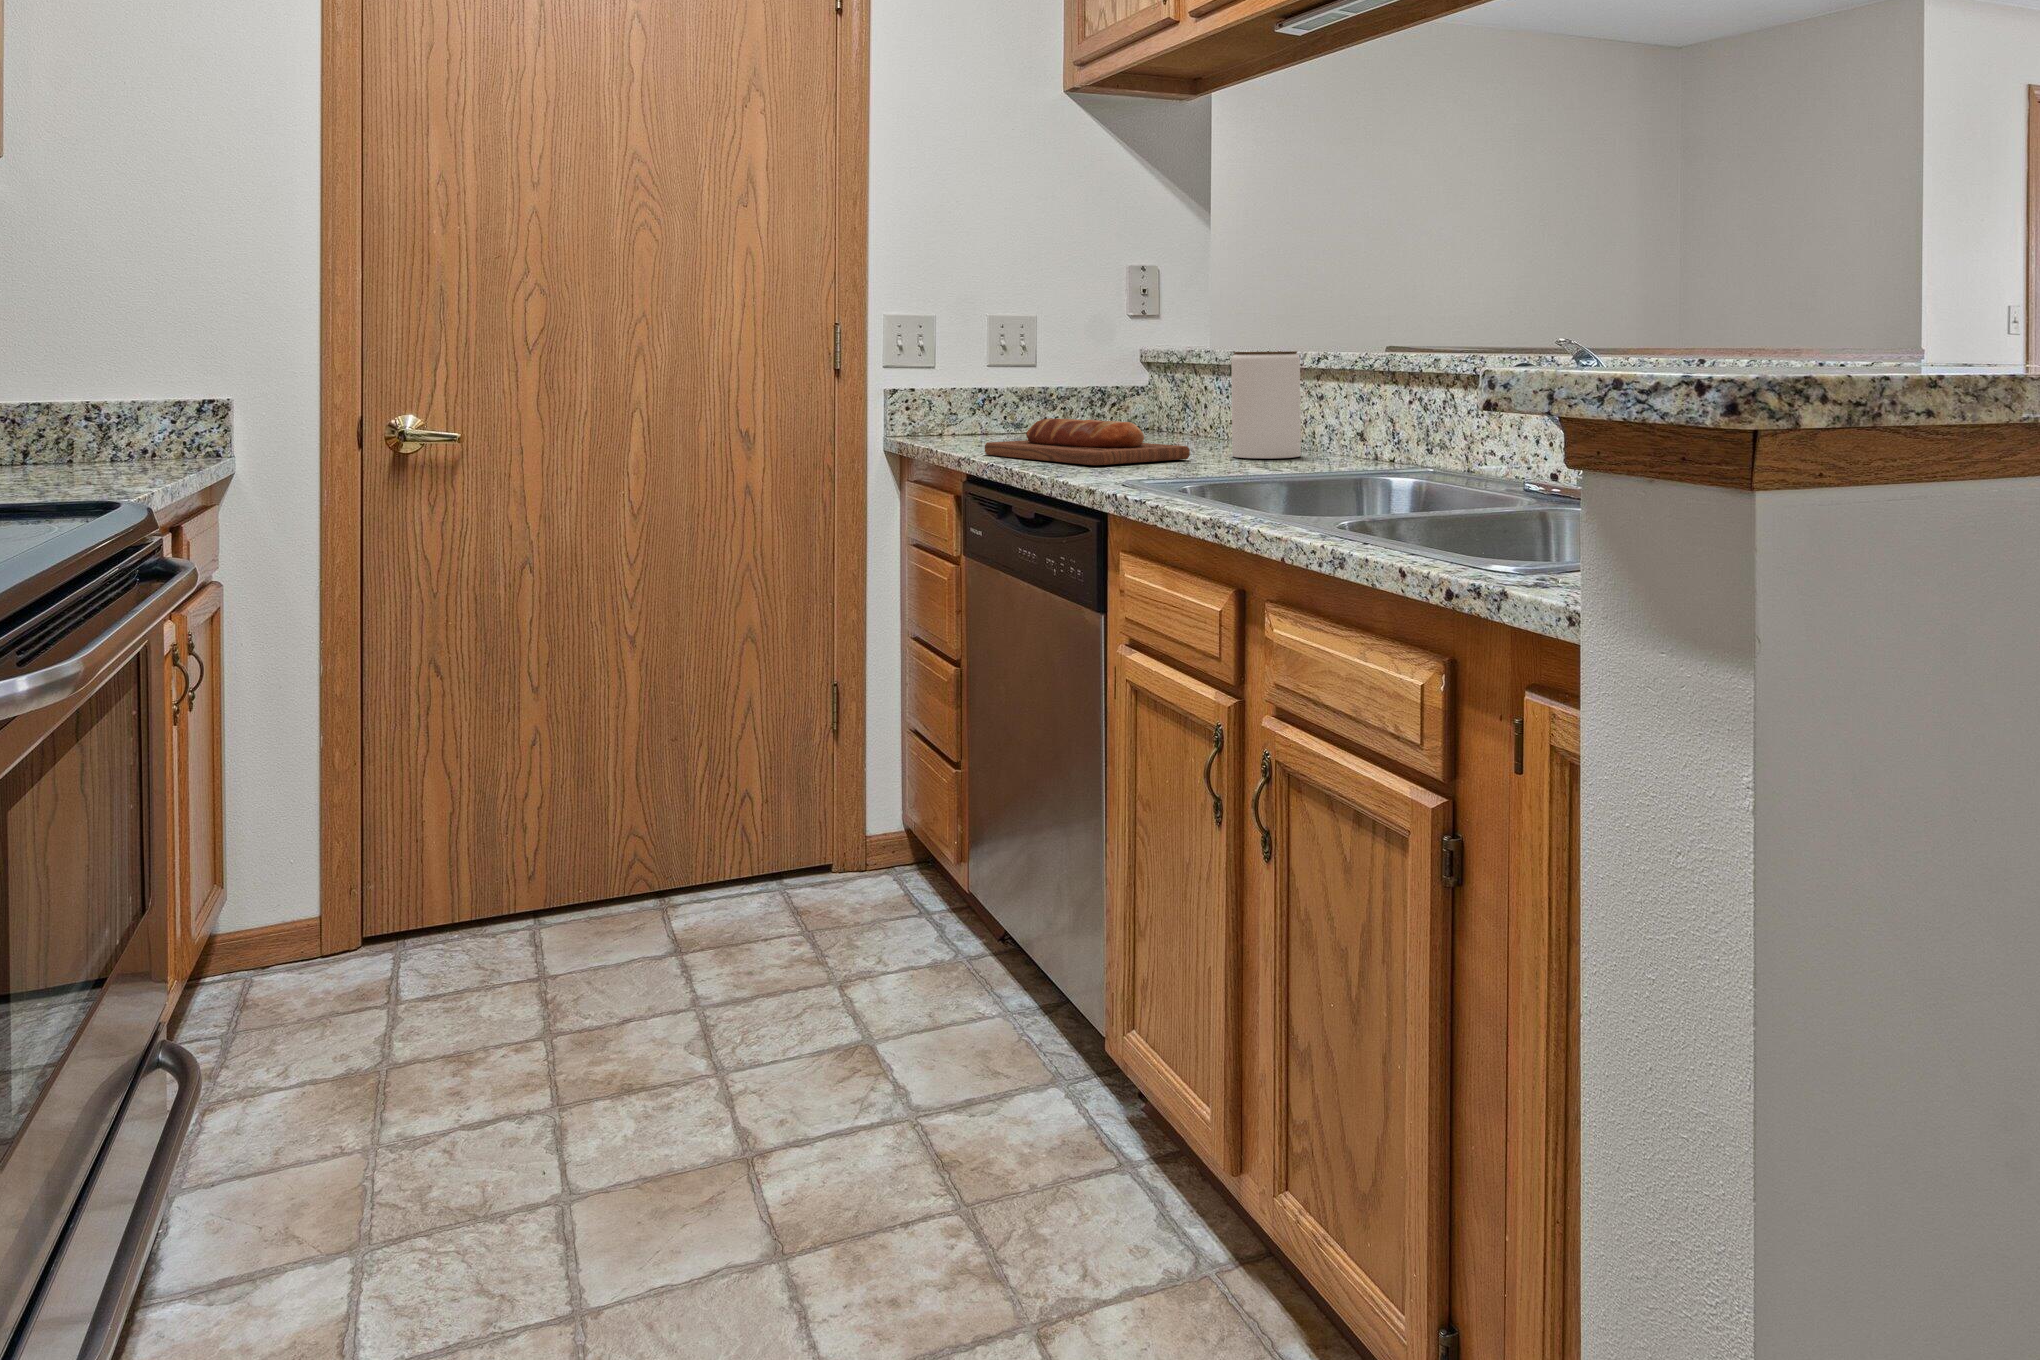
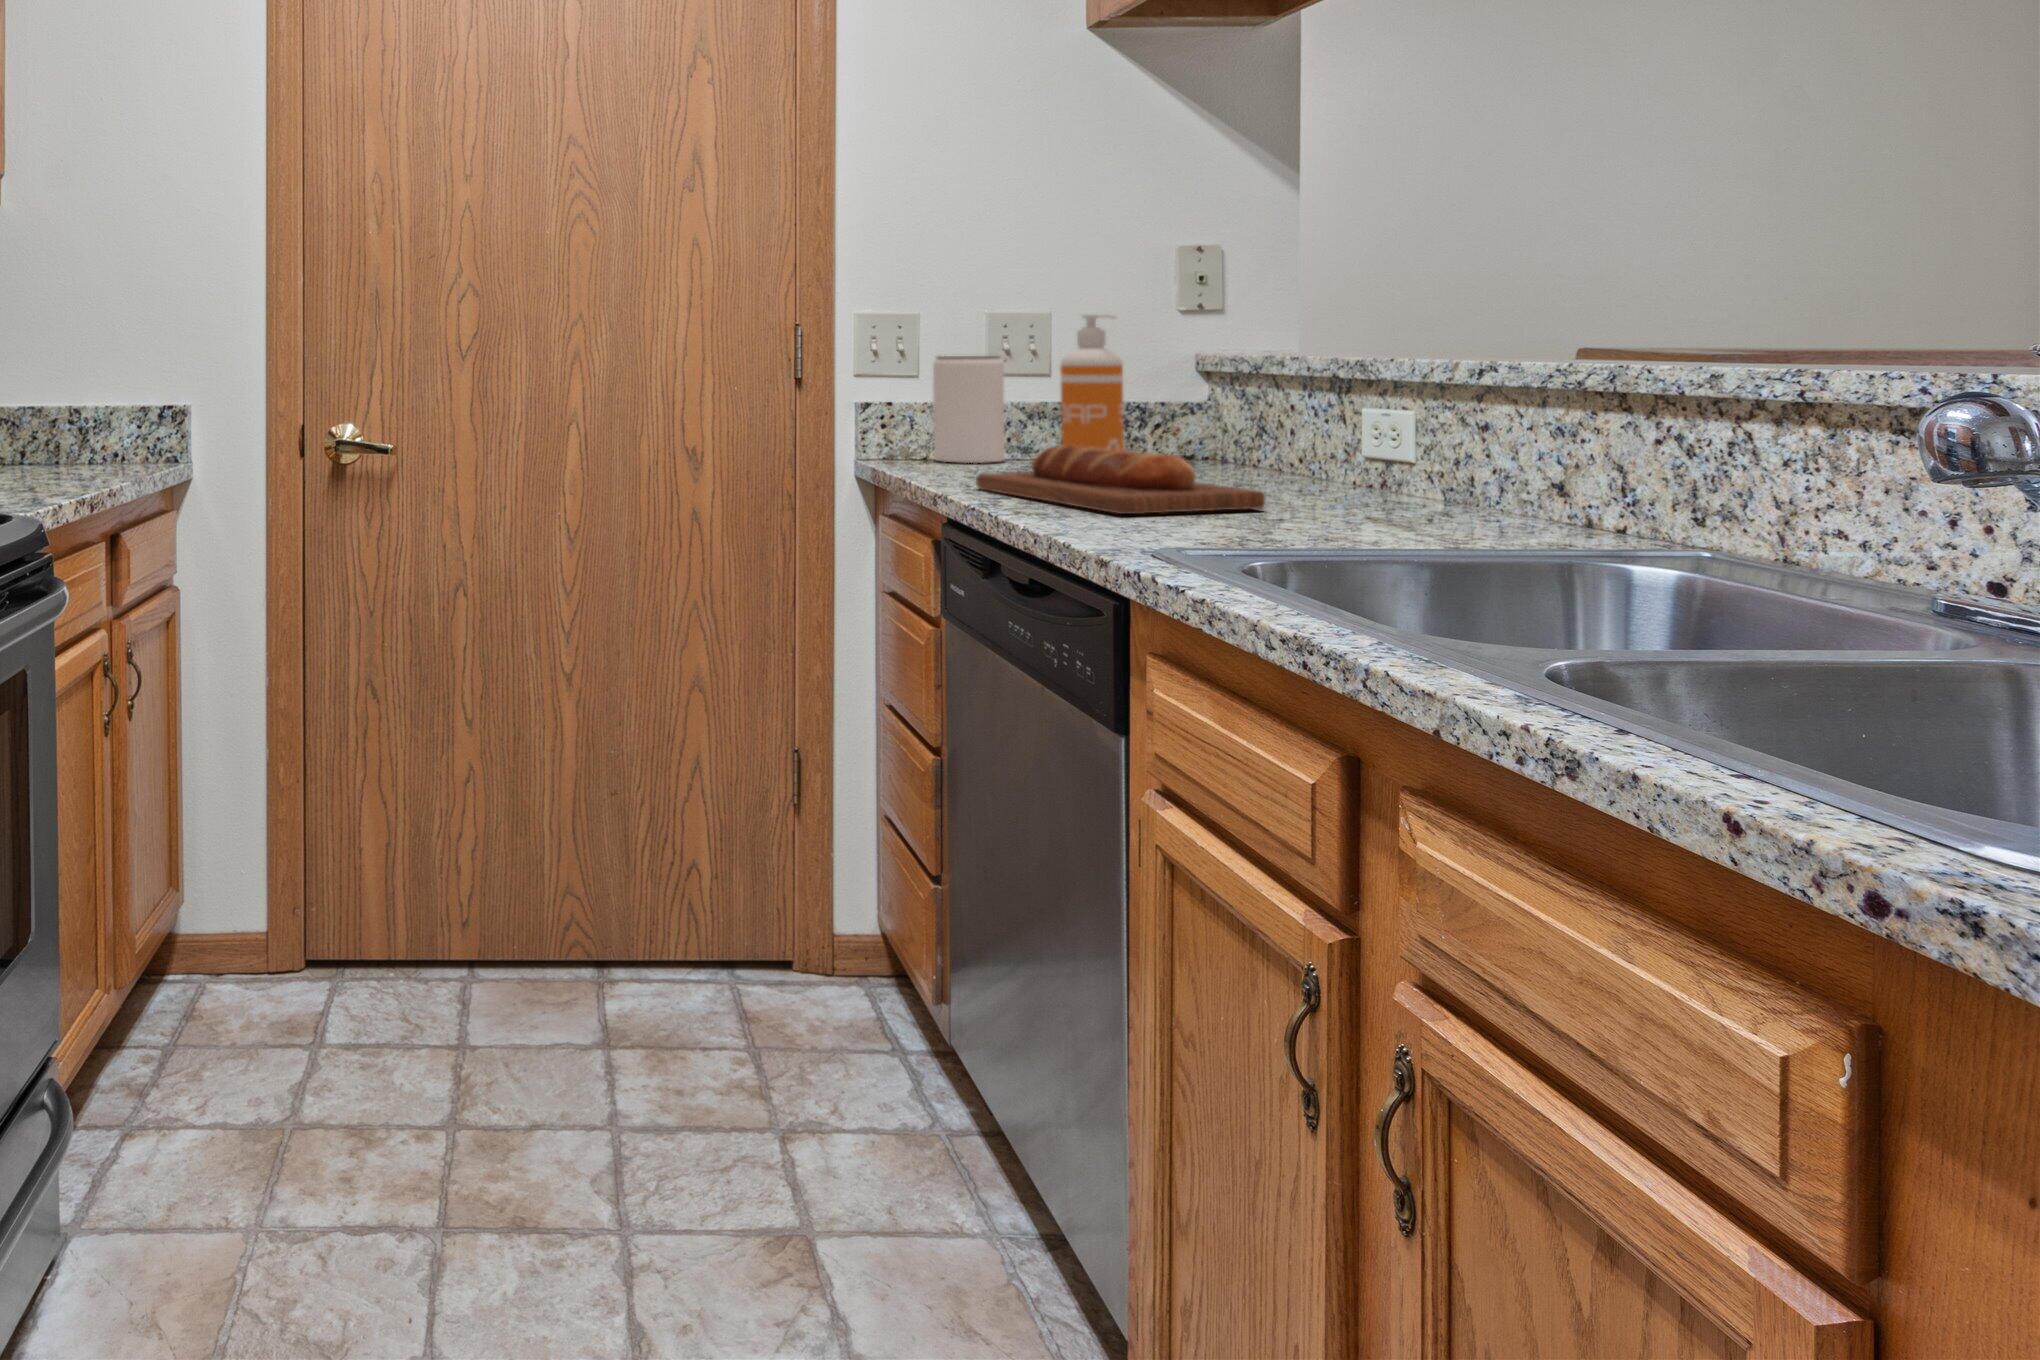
soap dispenser: none [1039,318,1087,435] -> present [1060,314,1124,450]
jar: present [1231,351,1301,459] -> present [933,356,1005,463]

